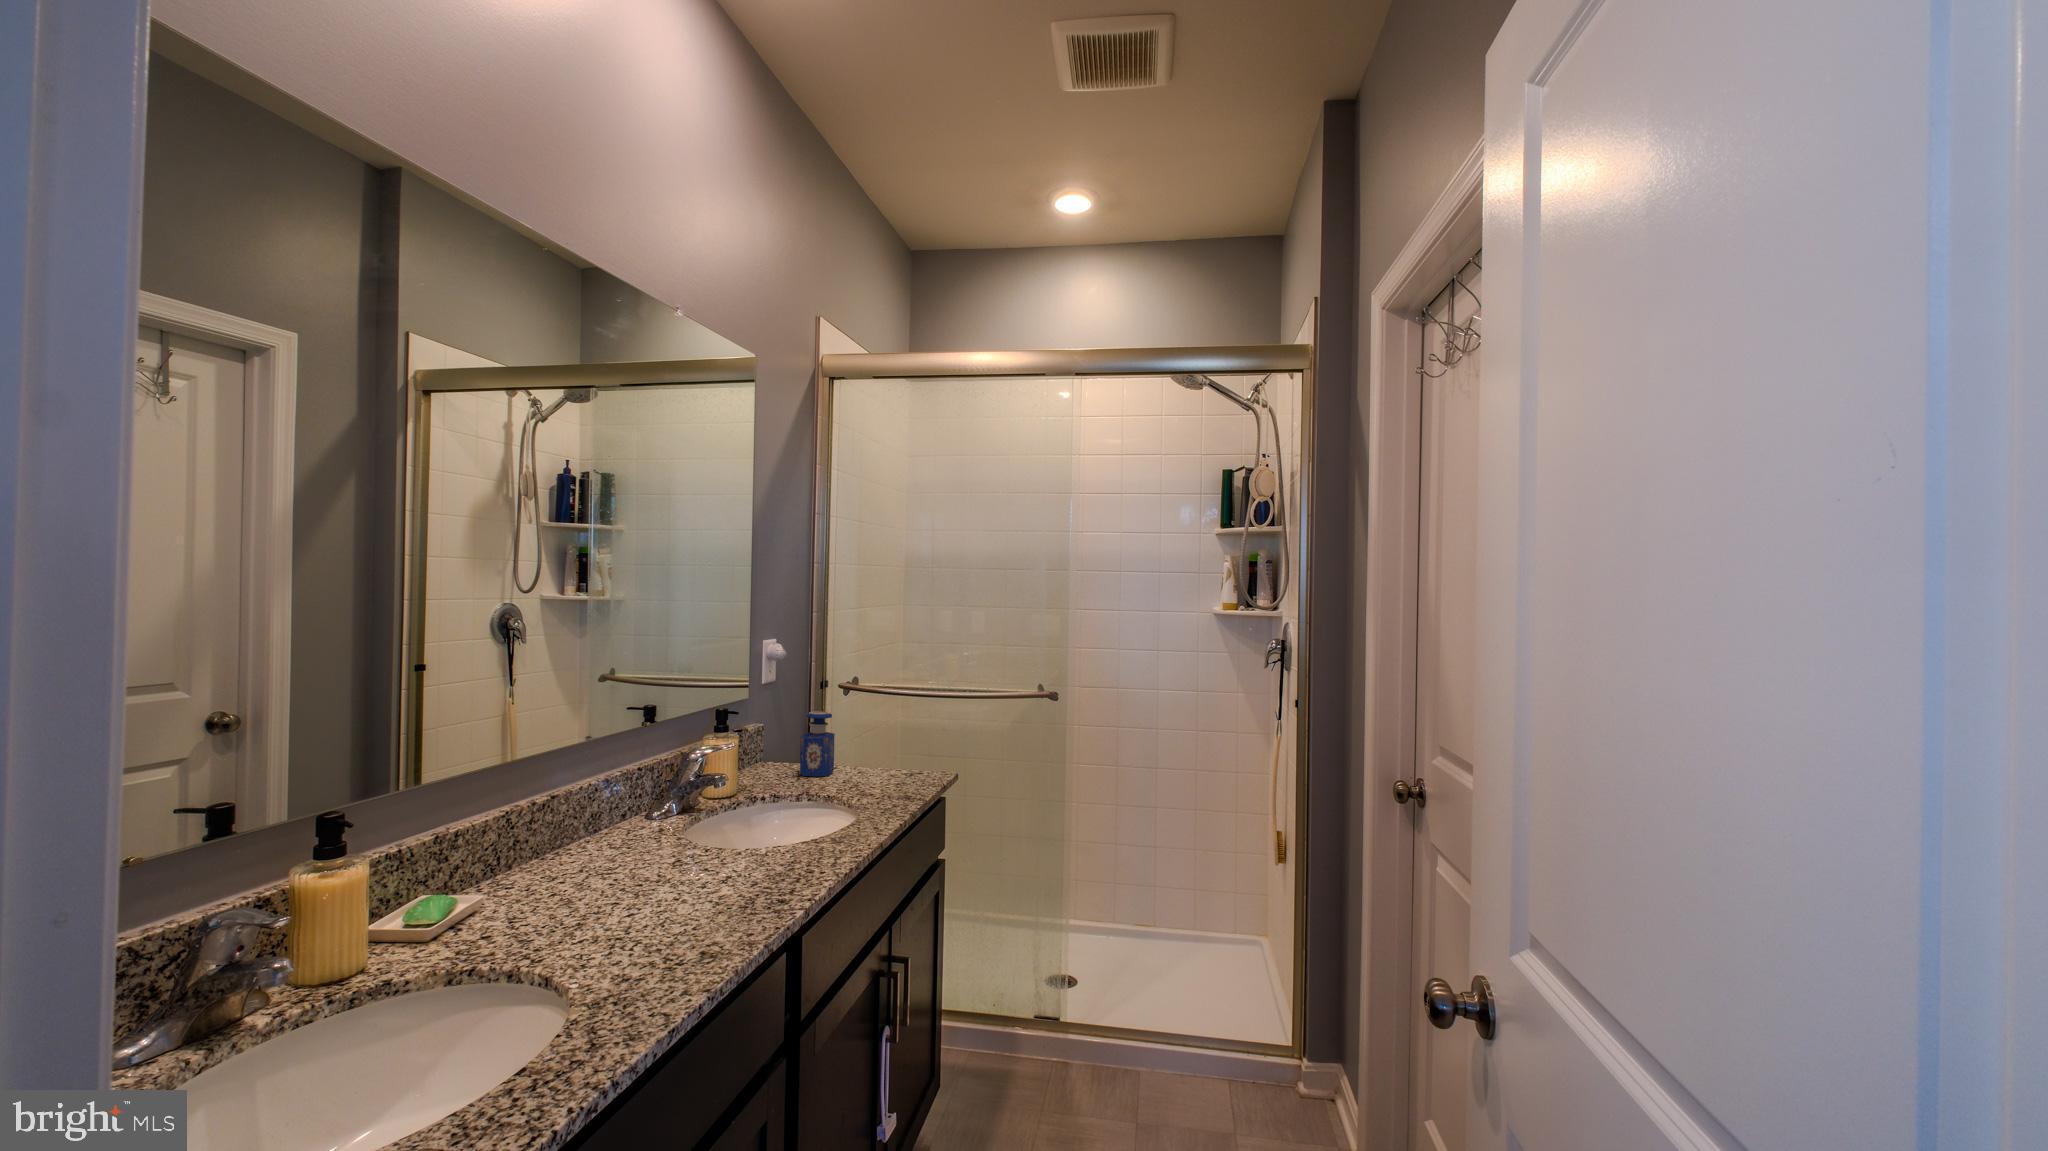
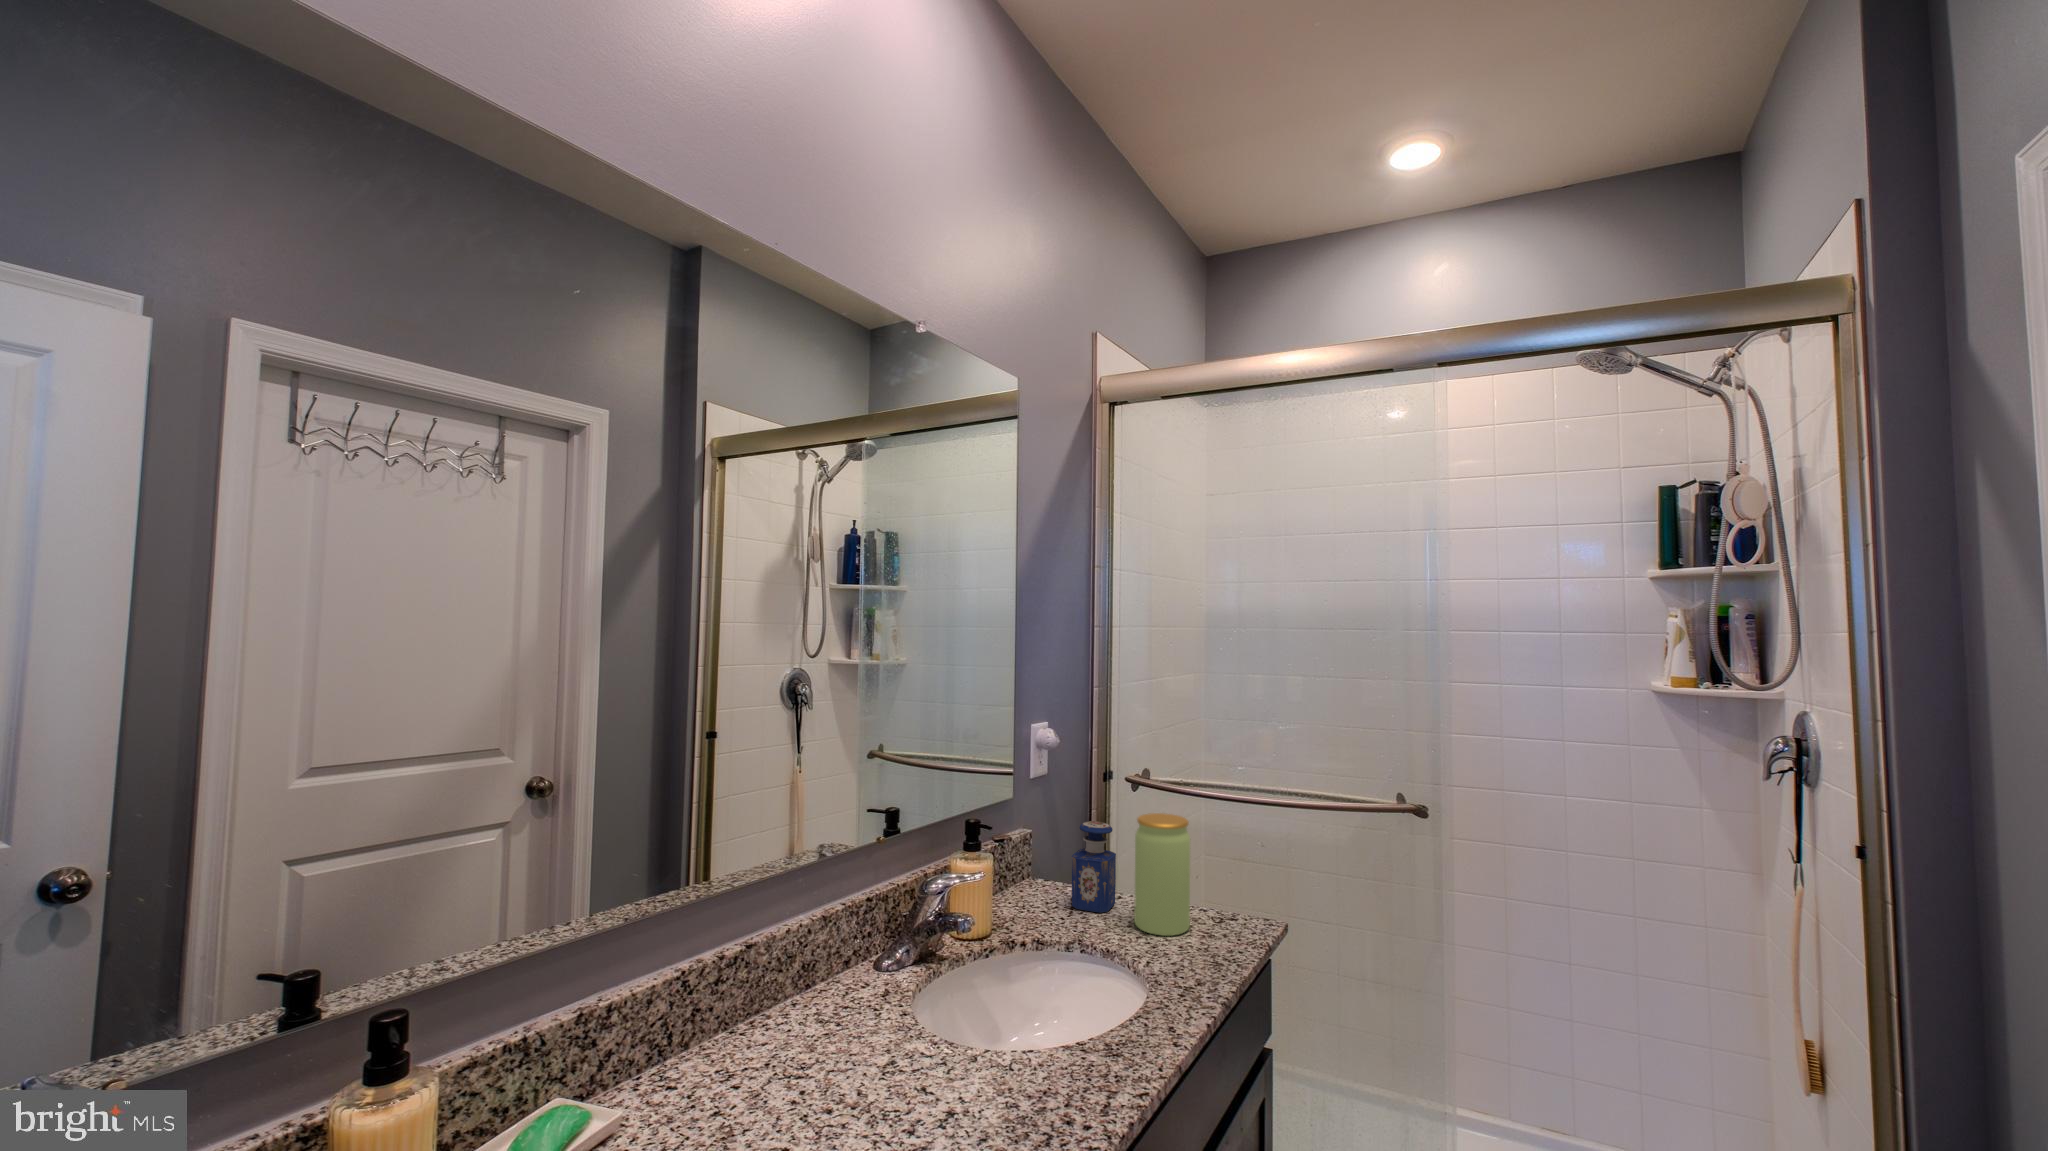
jar: none [849,700,890,784] -> present [1134,813,1190,936]

